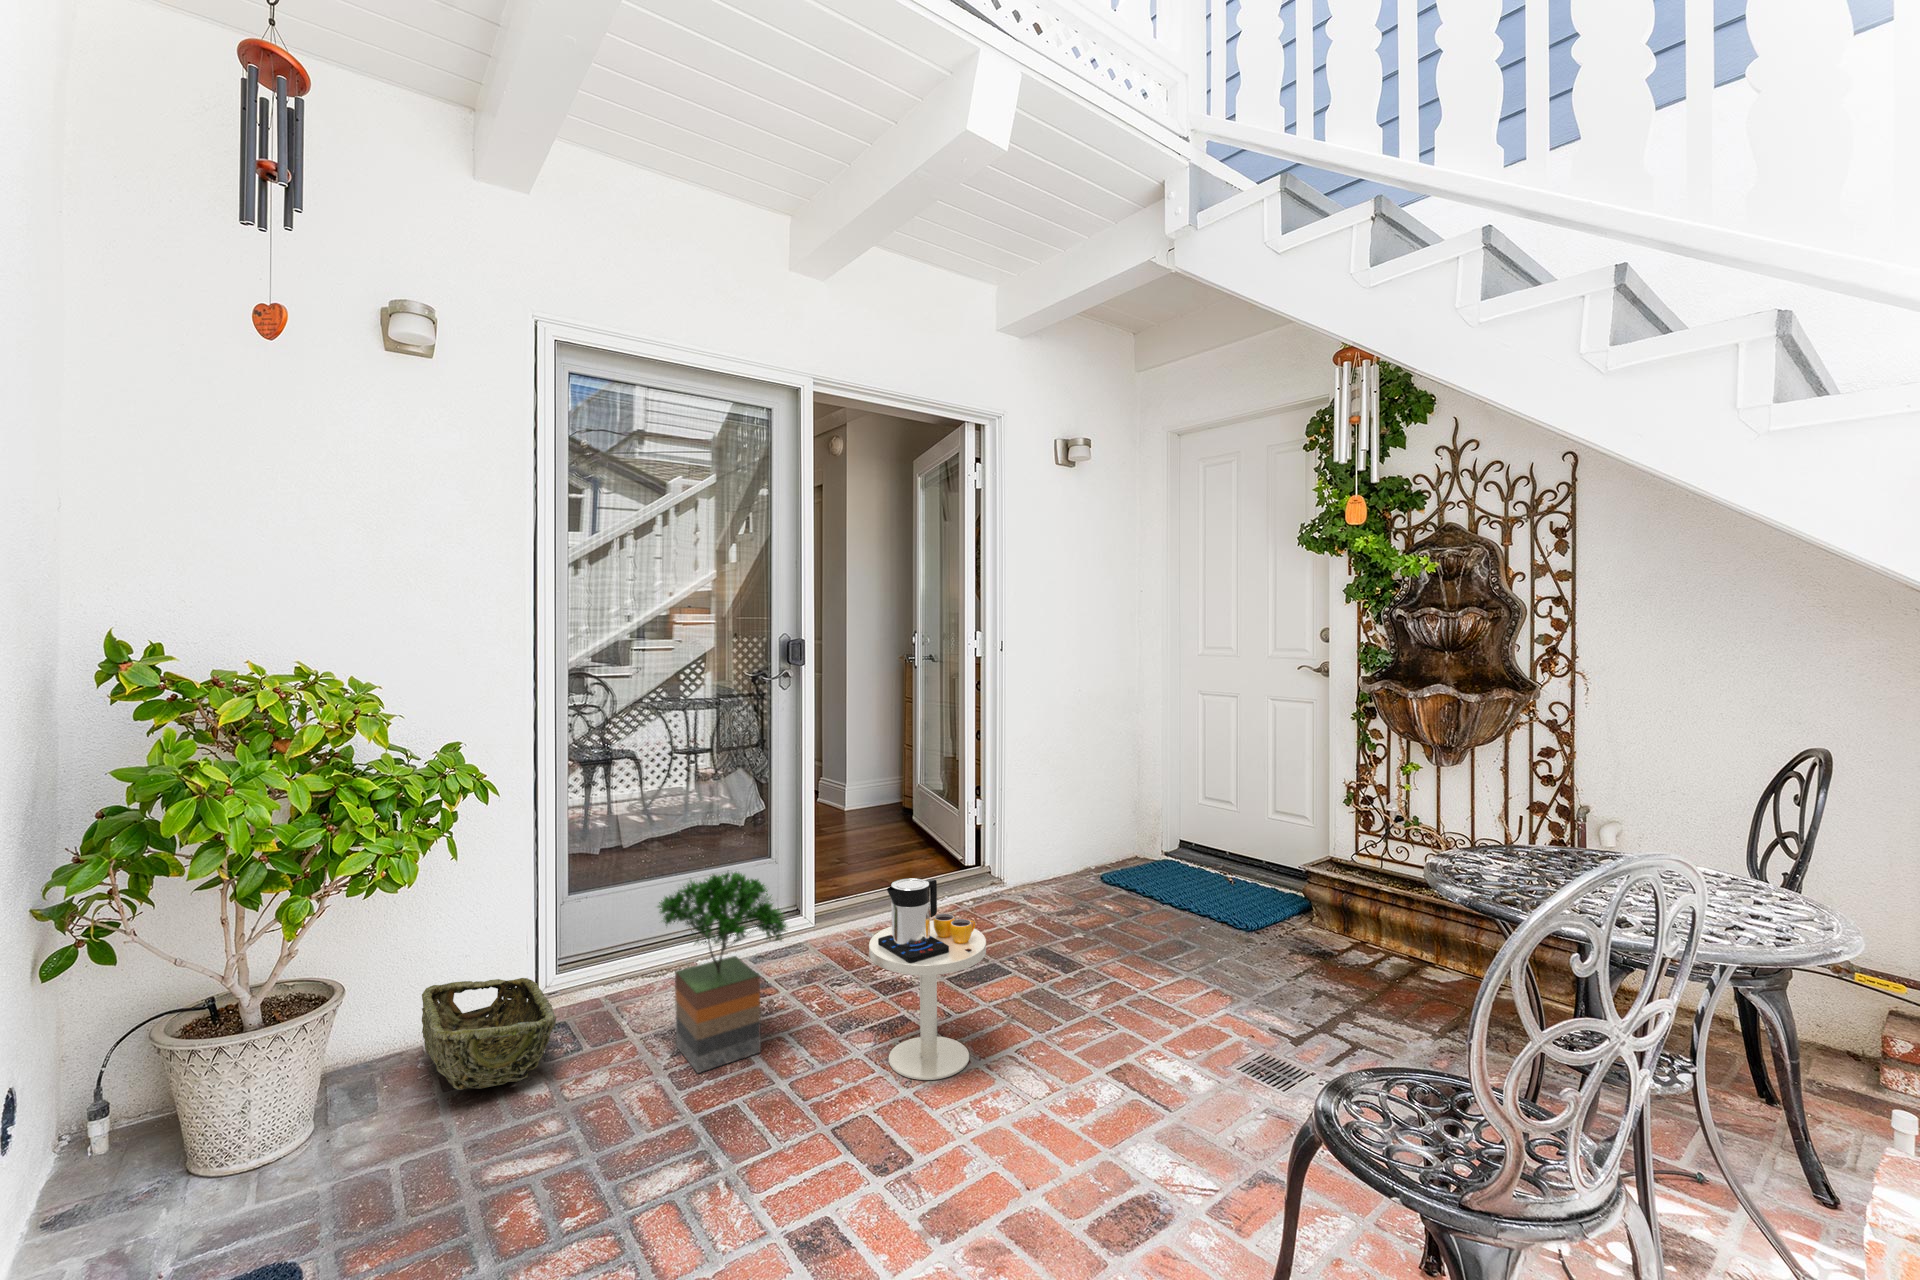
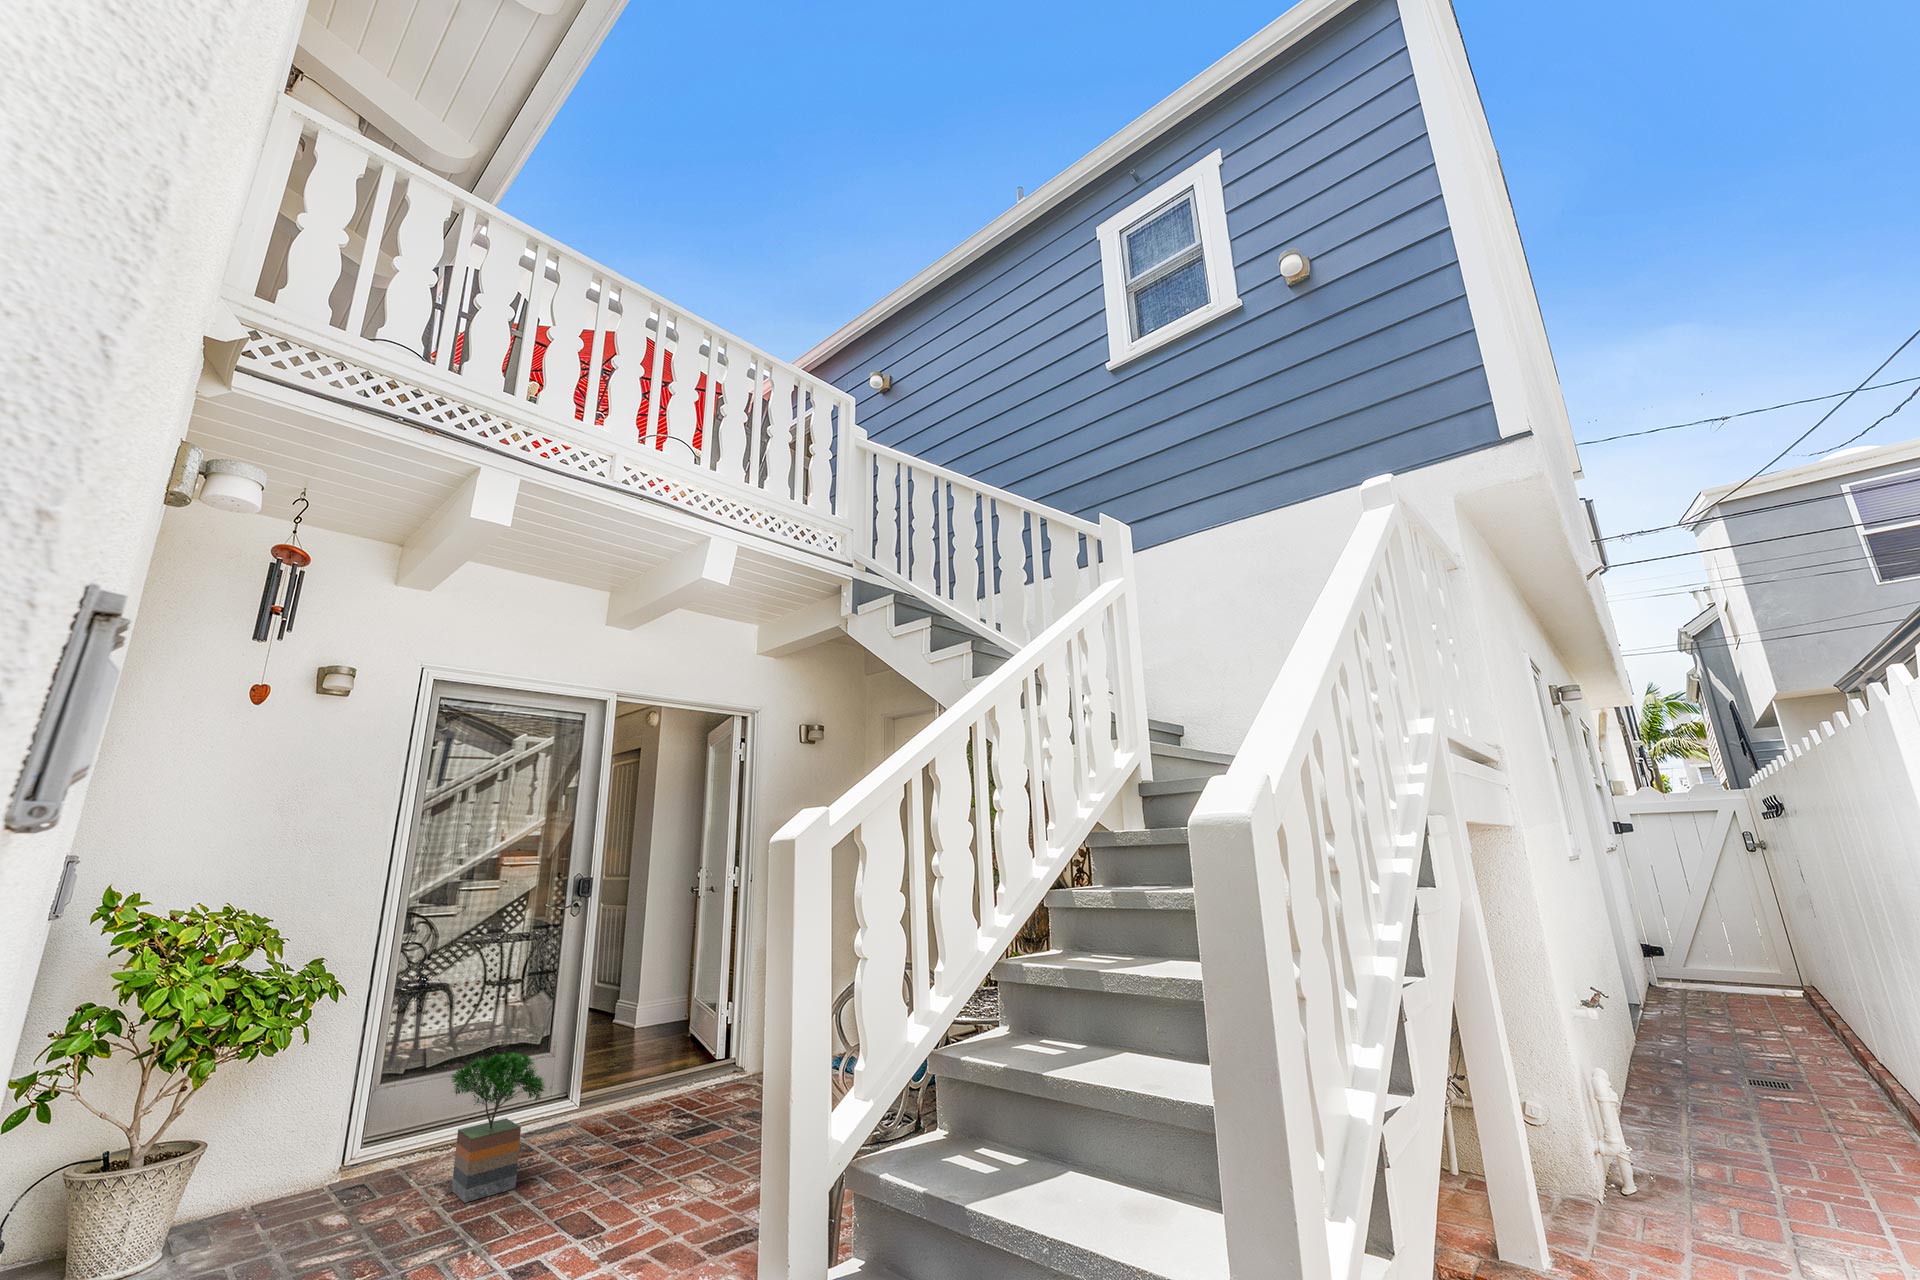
side table: present [869,878,986,1080] -> none [601,1045,685,1192]
woven basket: present [422,978,556,1090] -> none [253,1149,363,1223]

